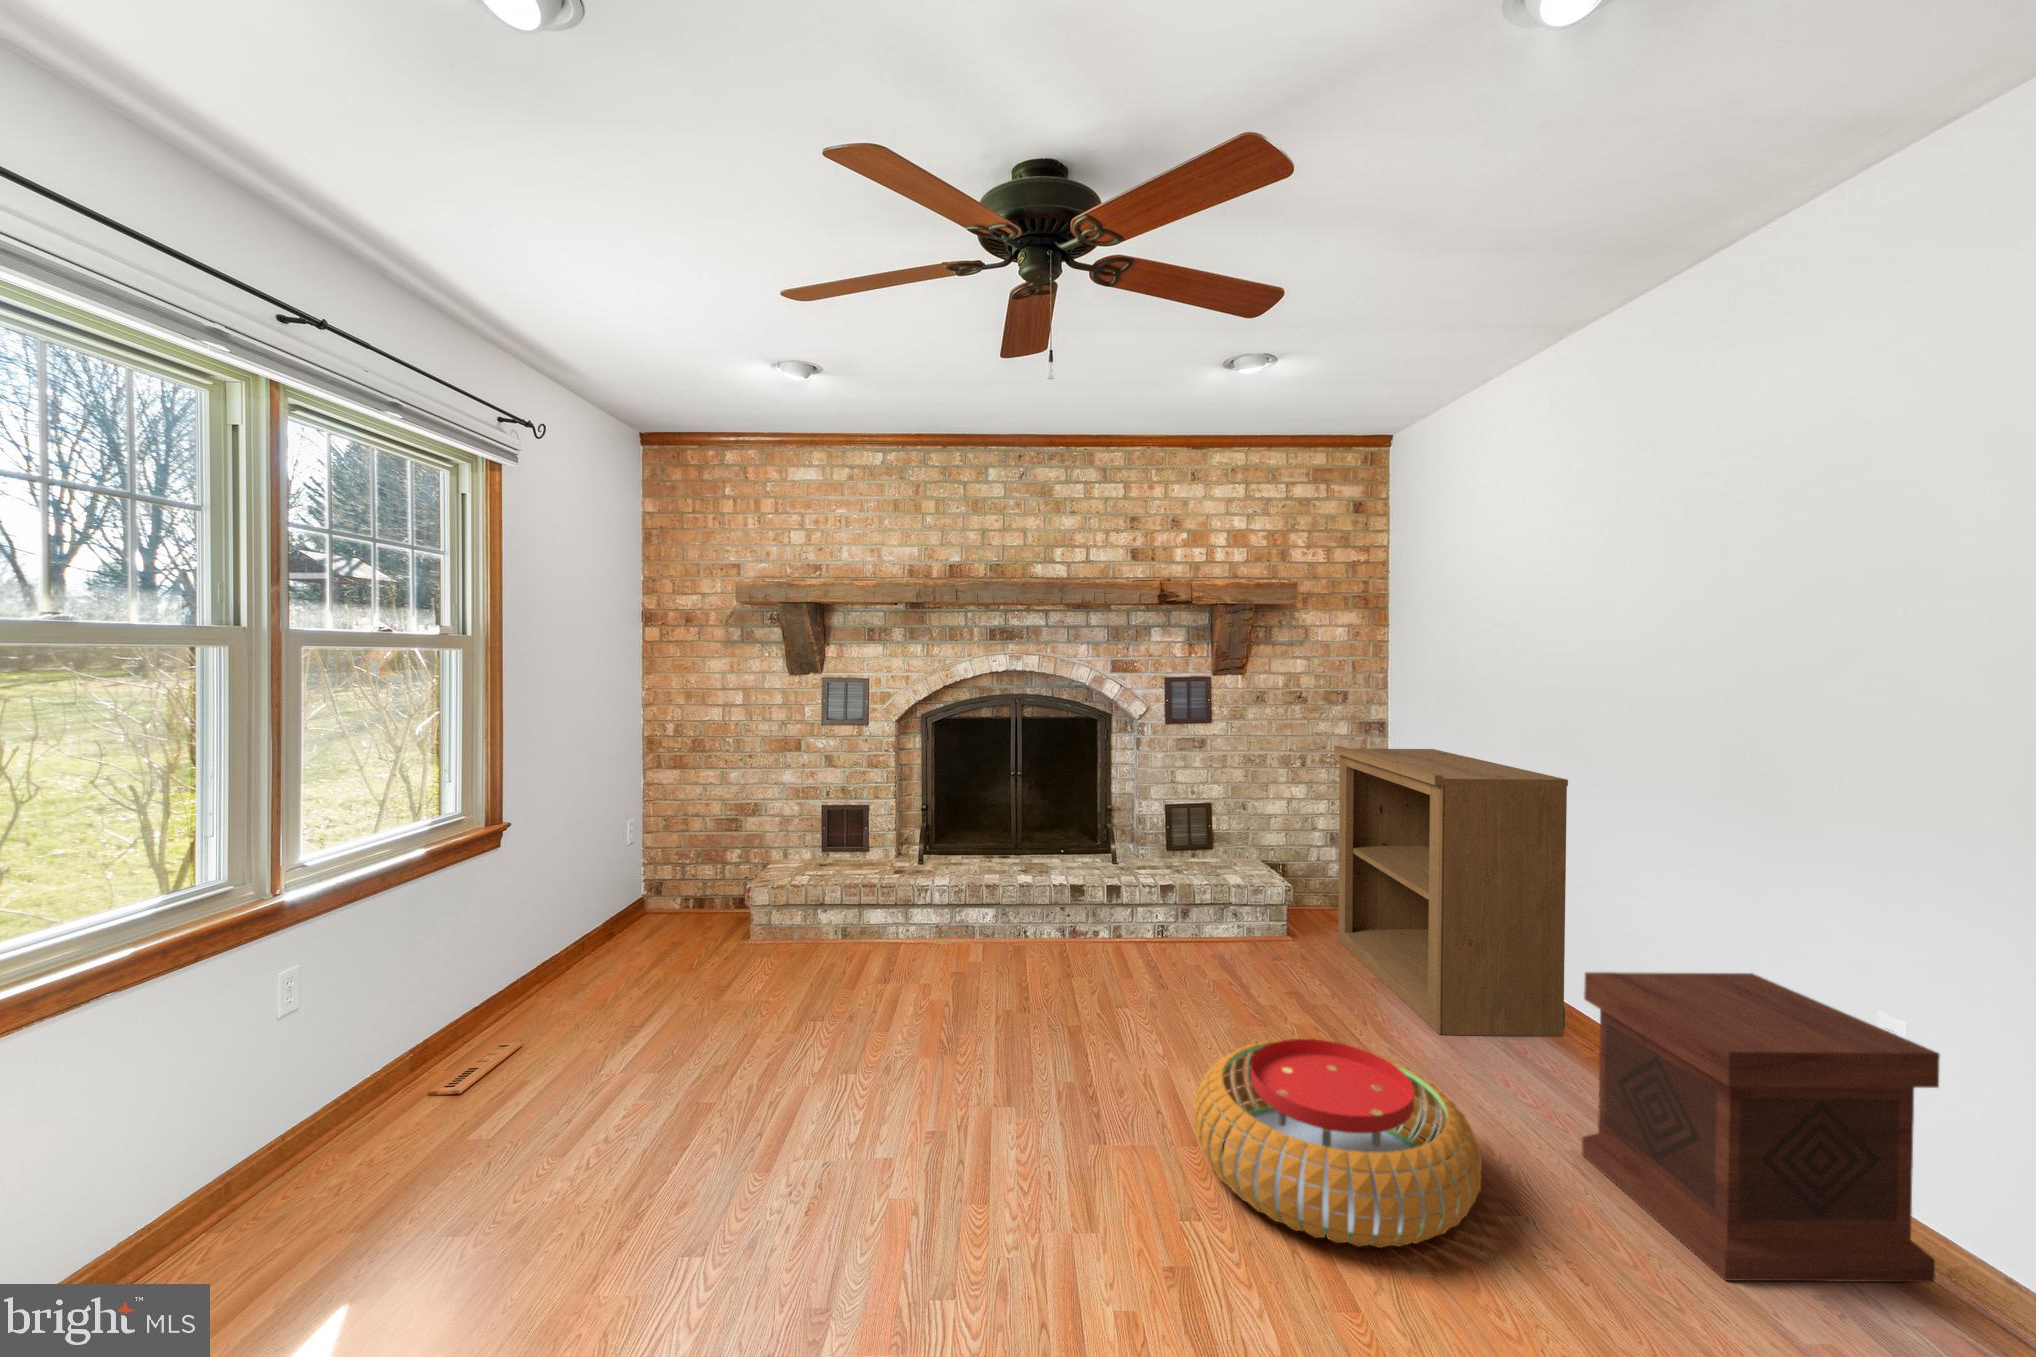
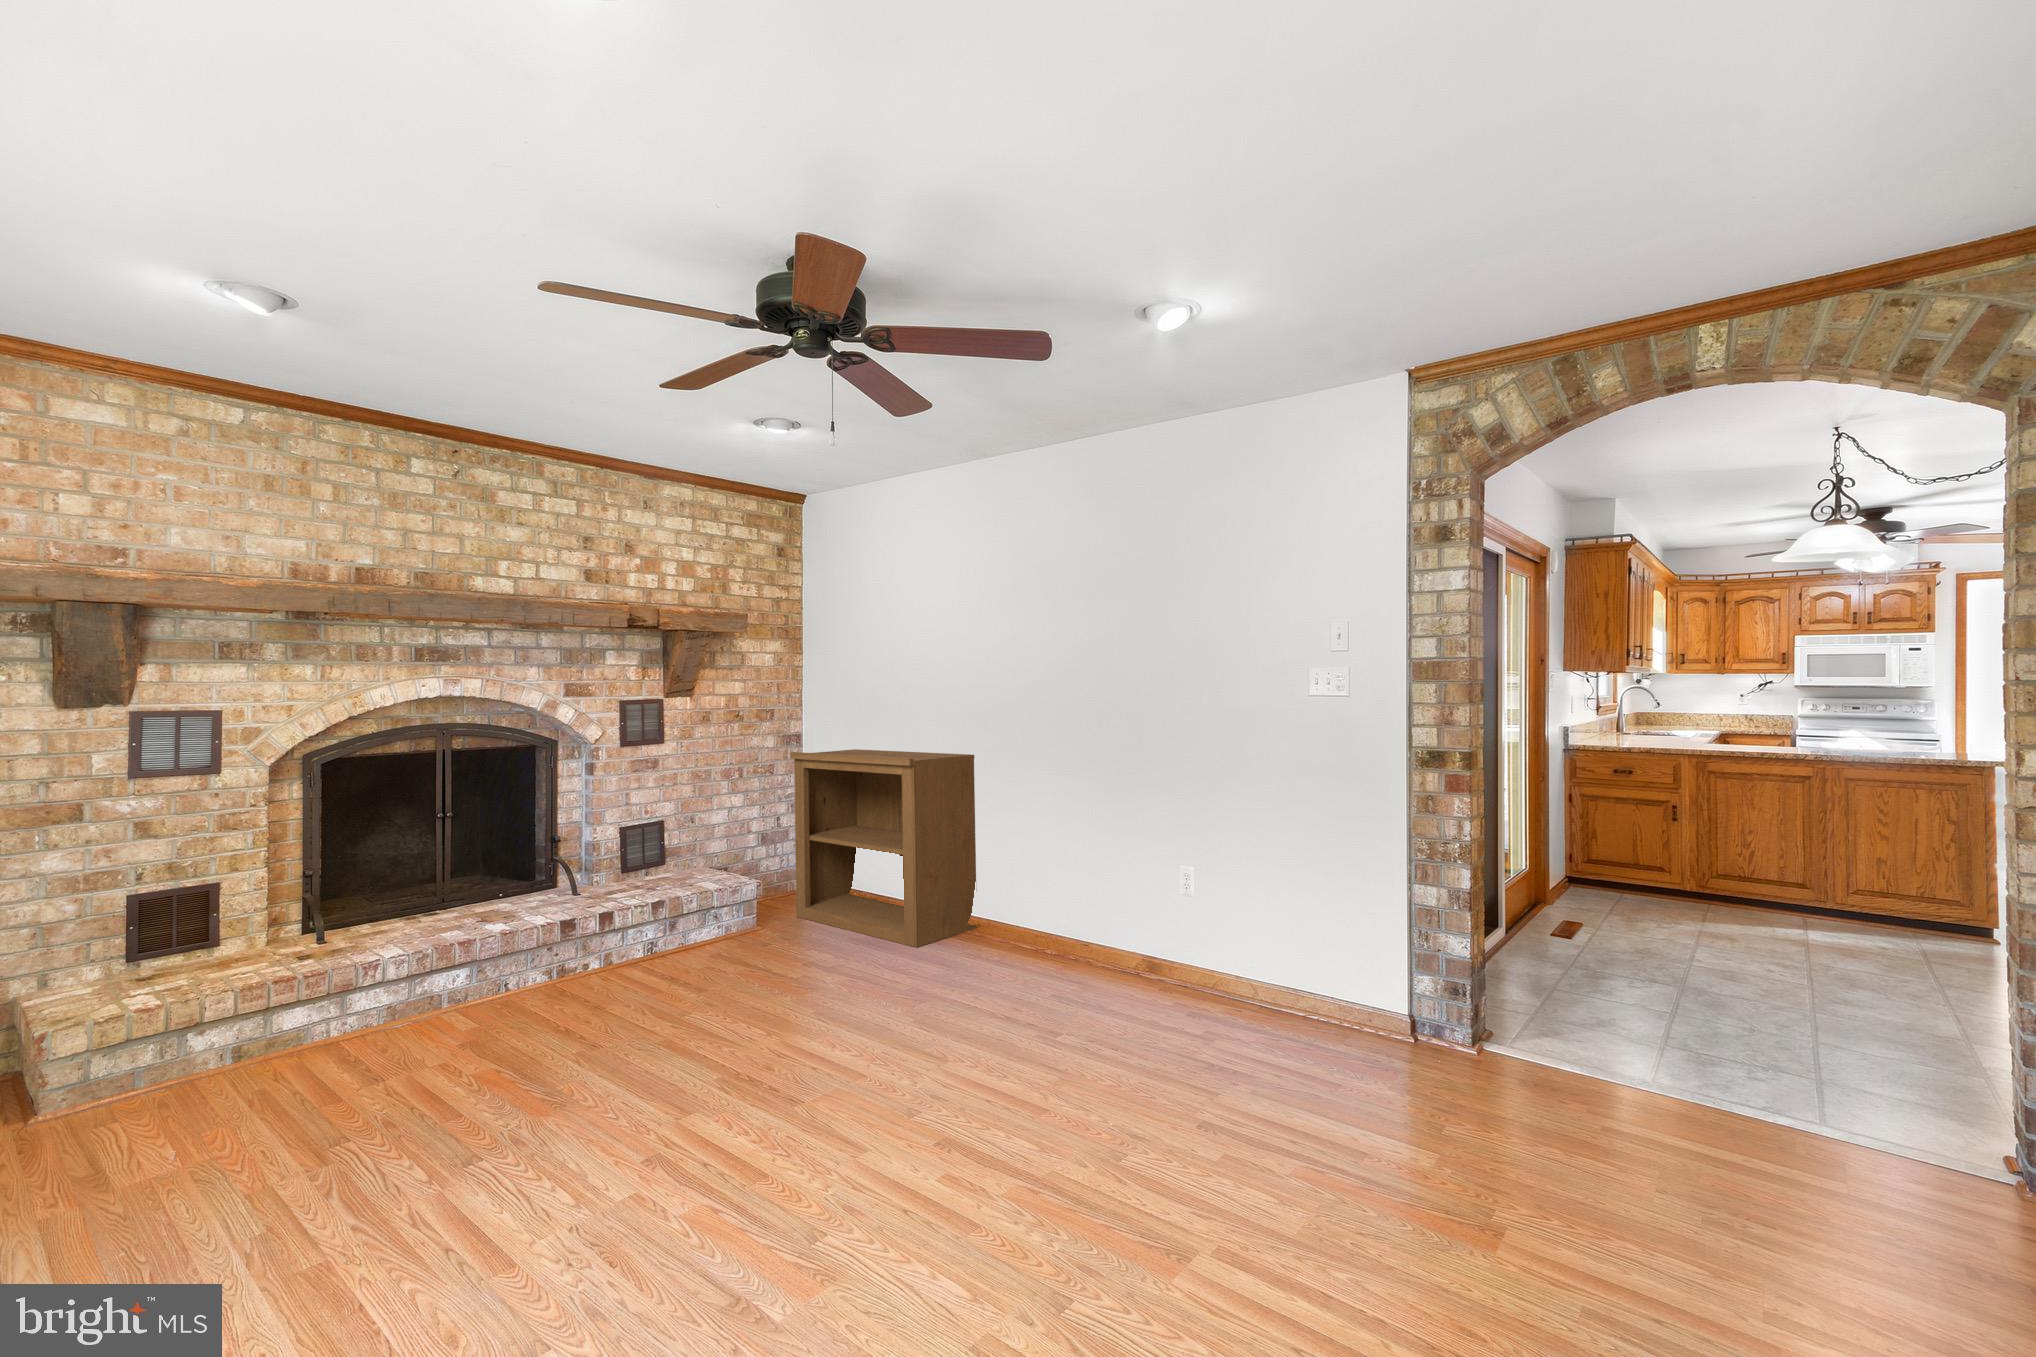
side table: present [1582,972,1940,1282] -> none [1031,845,1173,994]
pouf: present [1194,1039,1482,1248] -> none [835,945,1024,1061]

